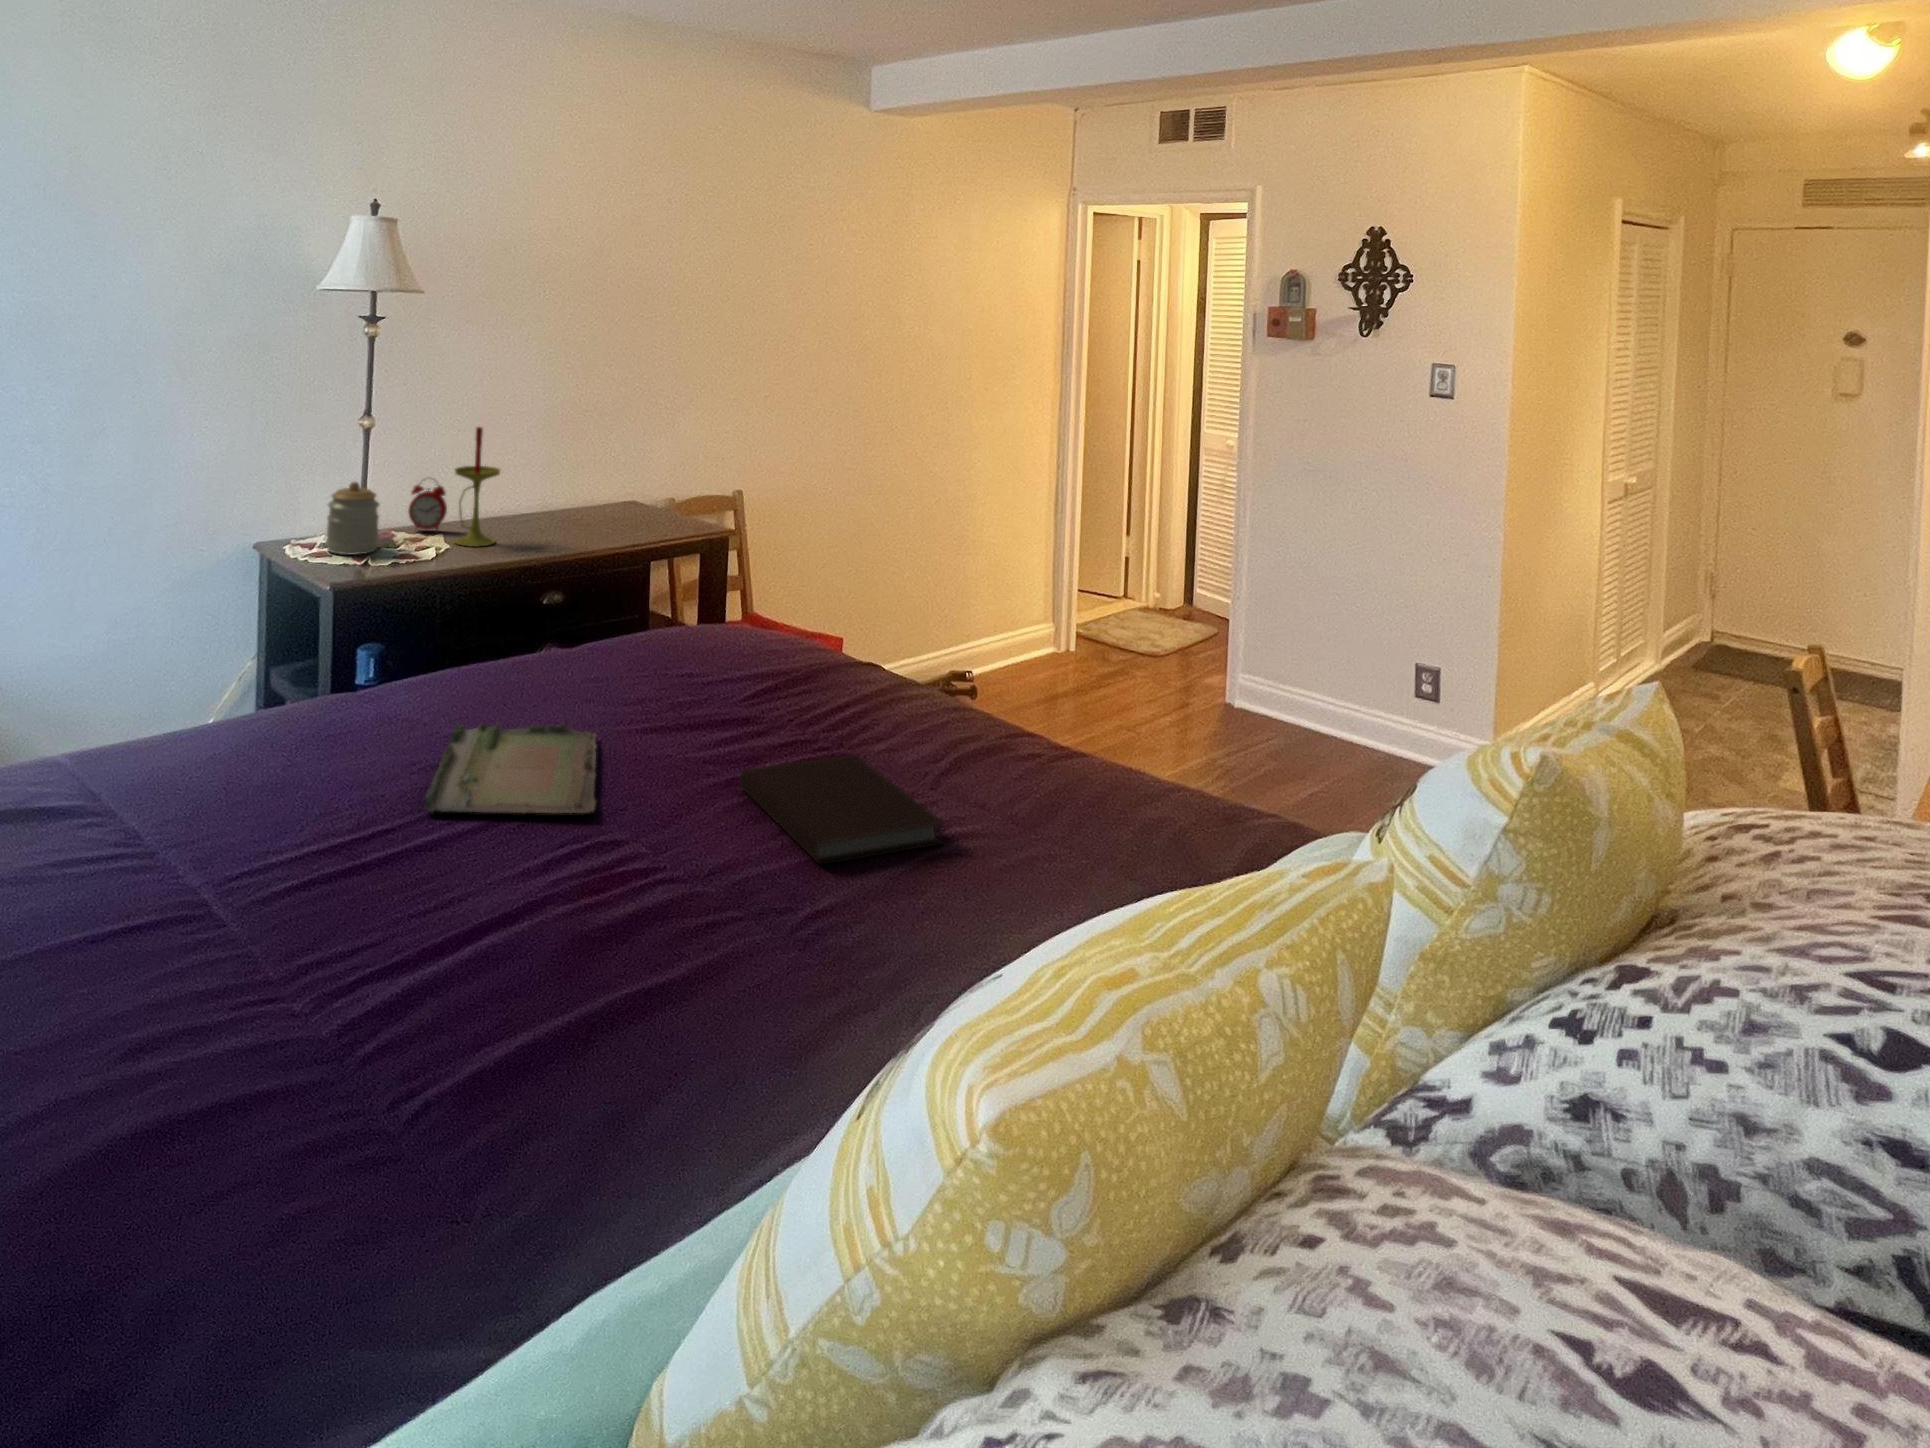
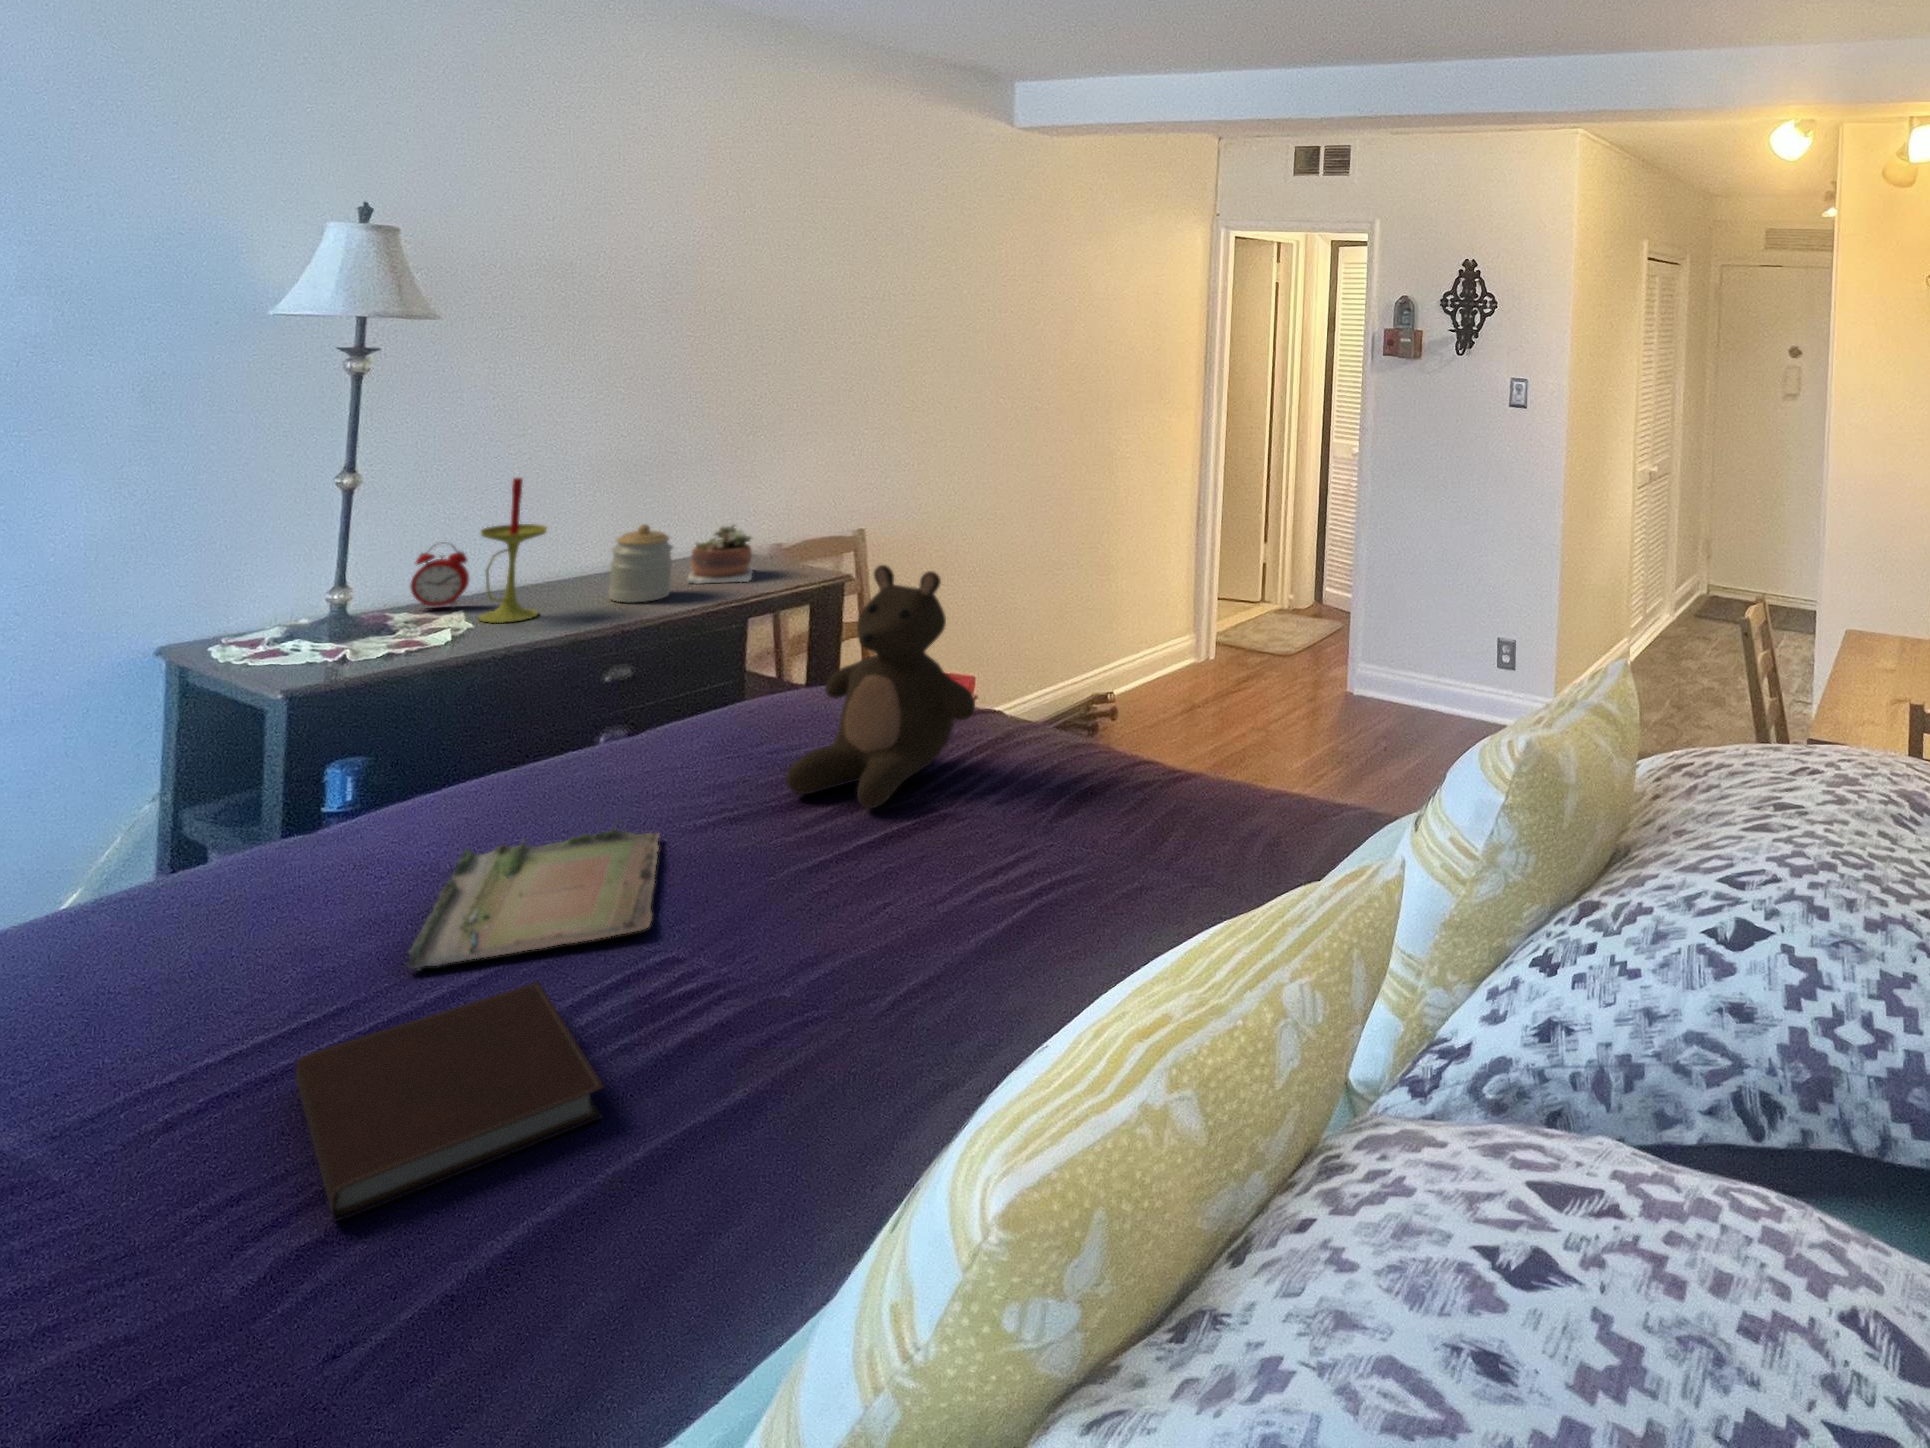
succulent plant: none [601,478,652,529] -> present [687,525,753,584]
jar: present [326,482,380,555] -> present [609,524,673,602]
stuffed bear: none [693,515,856,740] -> present [786,565,975,808]
notebook: present [740,755,944,864] -> present [296,982,604,1221]

